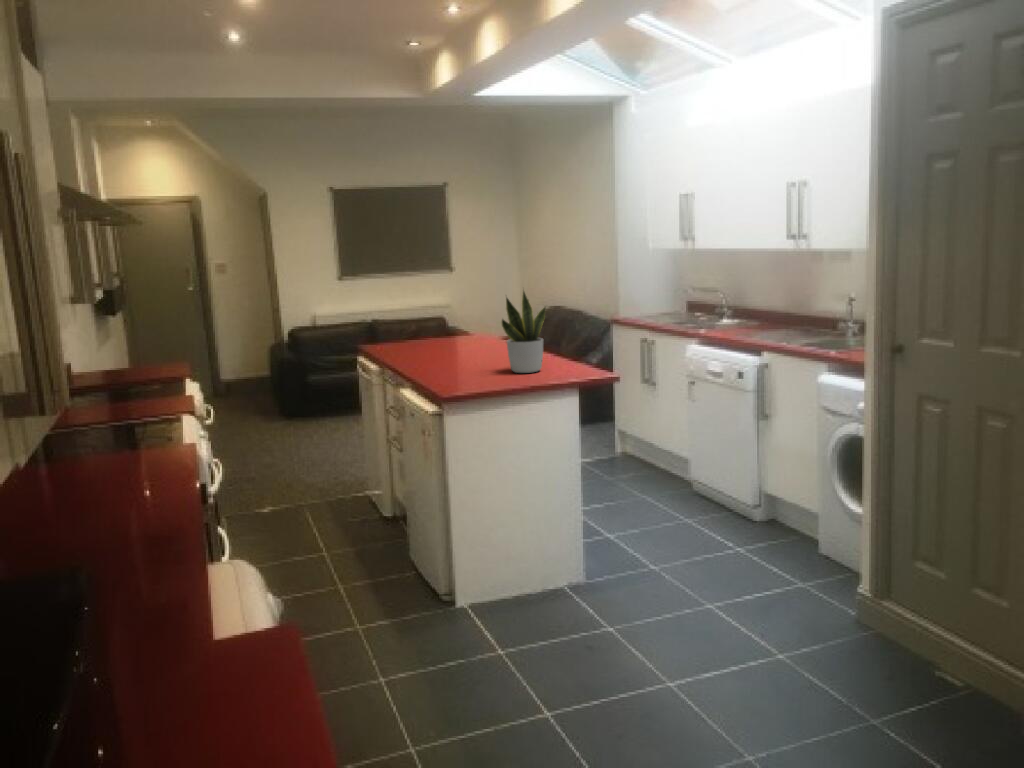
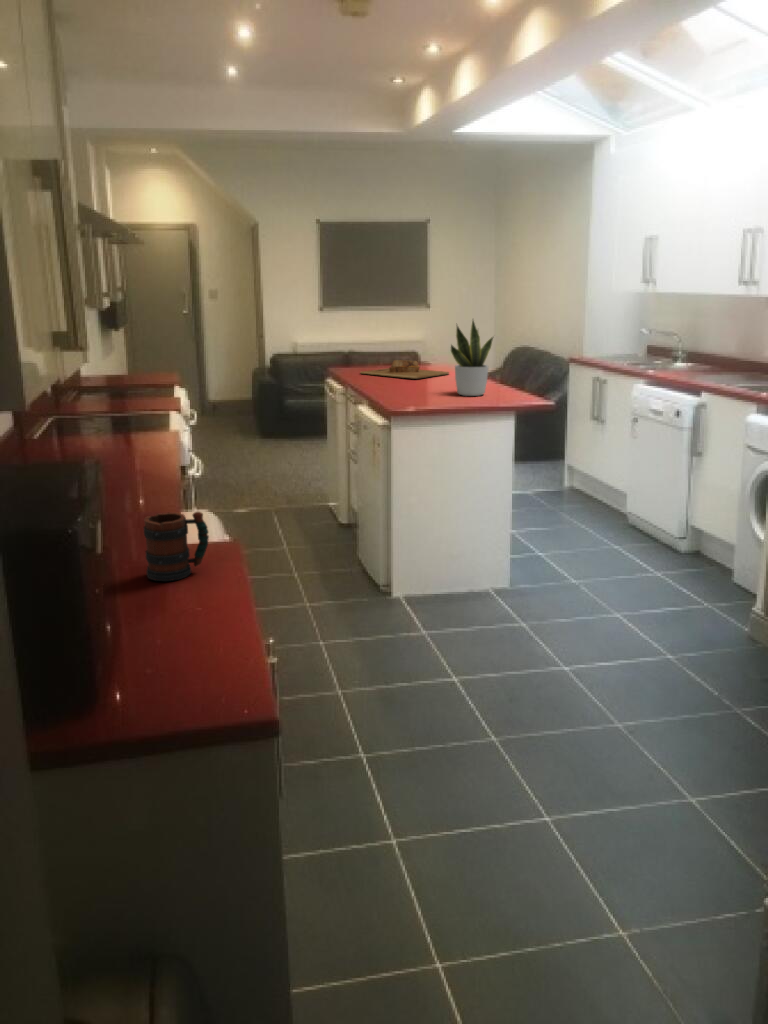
cutting board: none [397,335,494,355] -> present [360,360,449,379]
mug: none [160,601,256,709] -> present [144,512,209,581]

